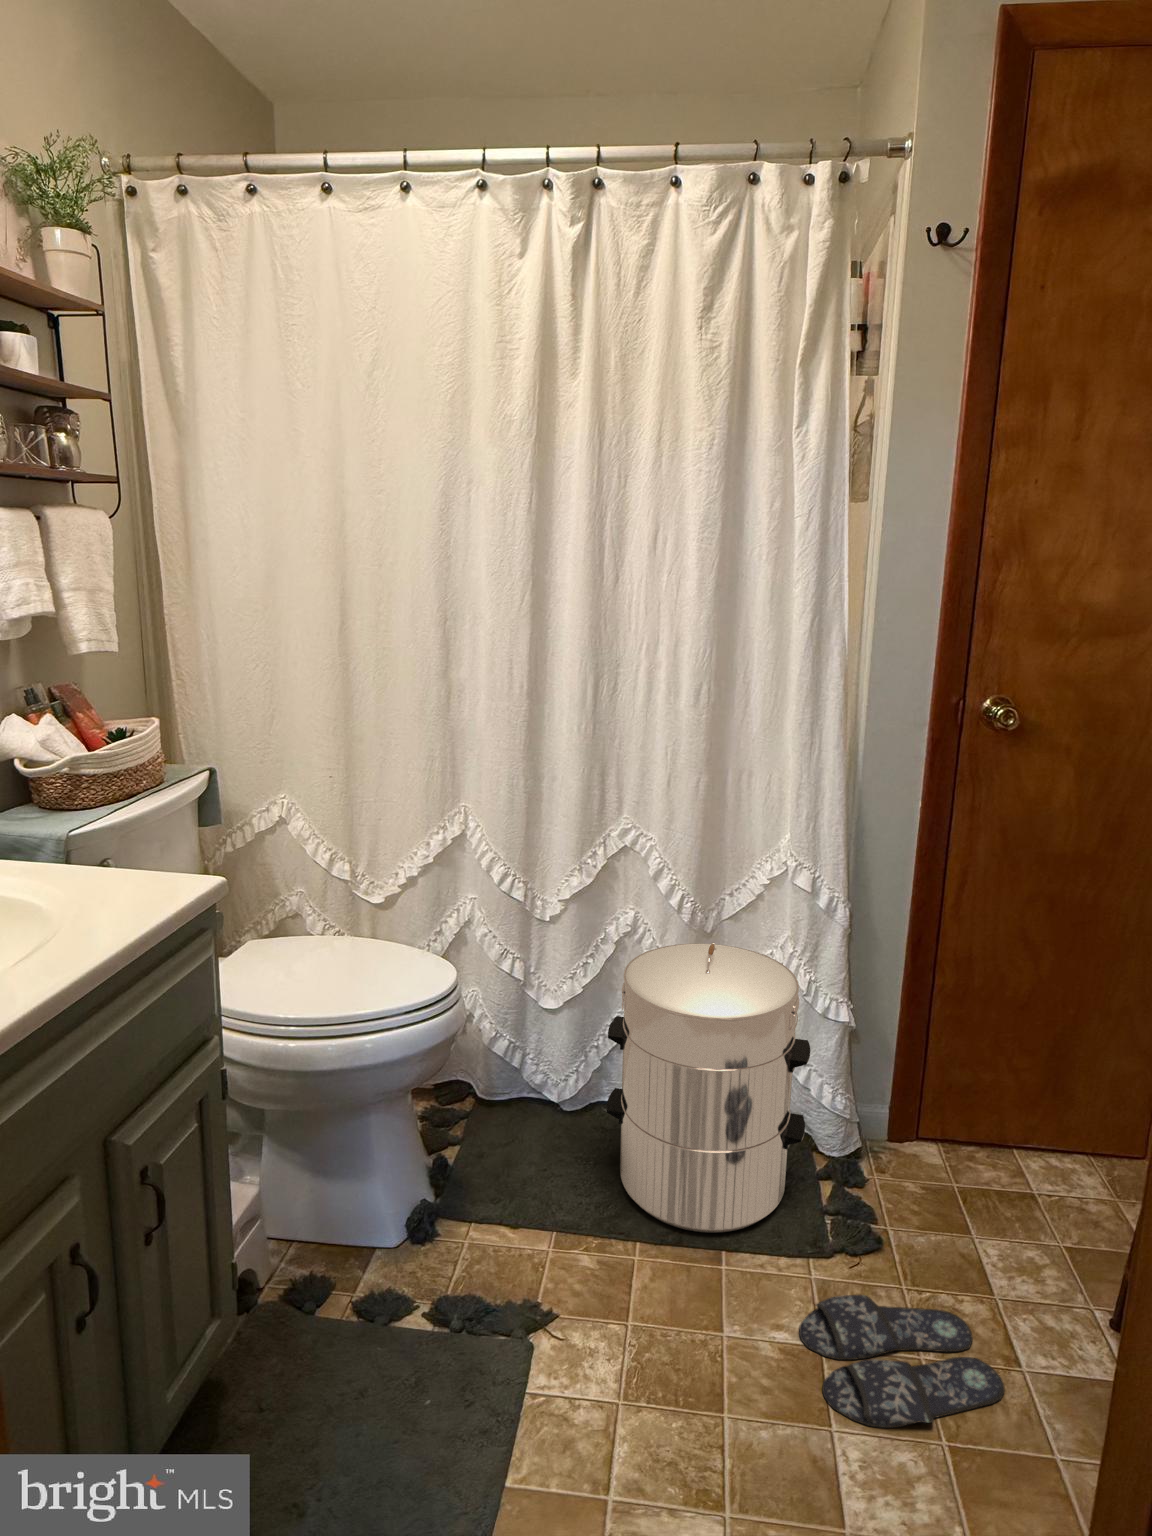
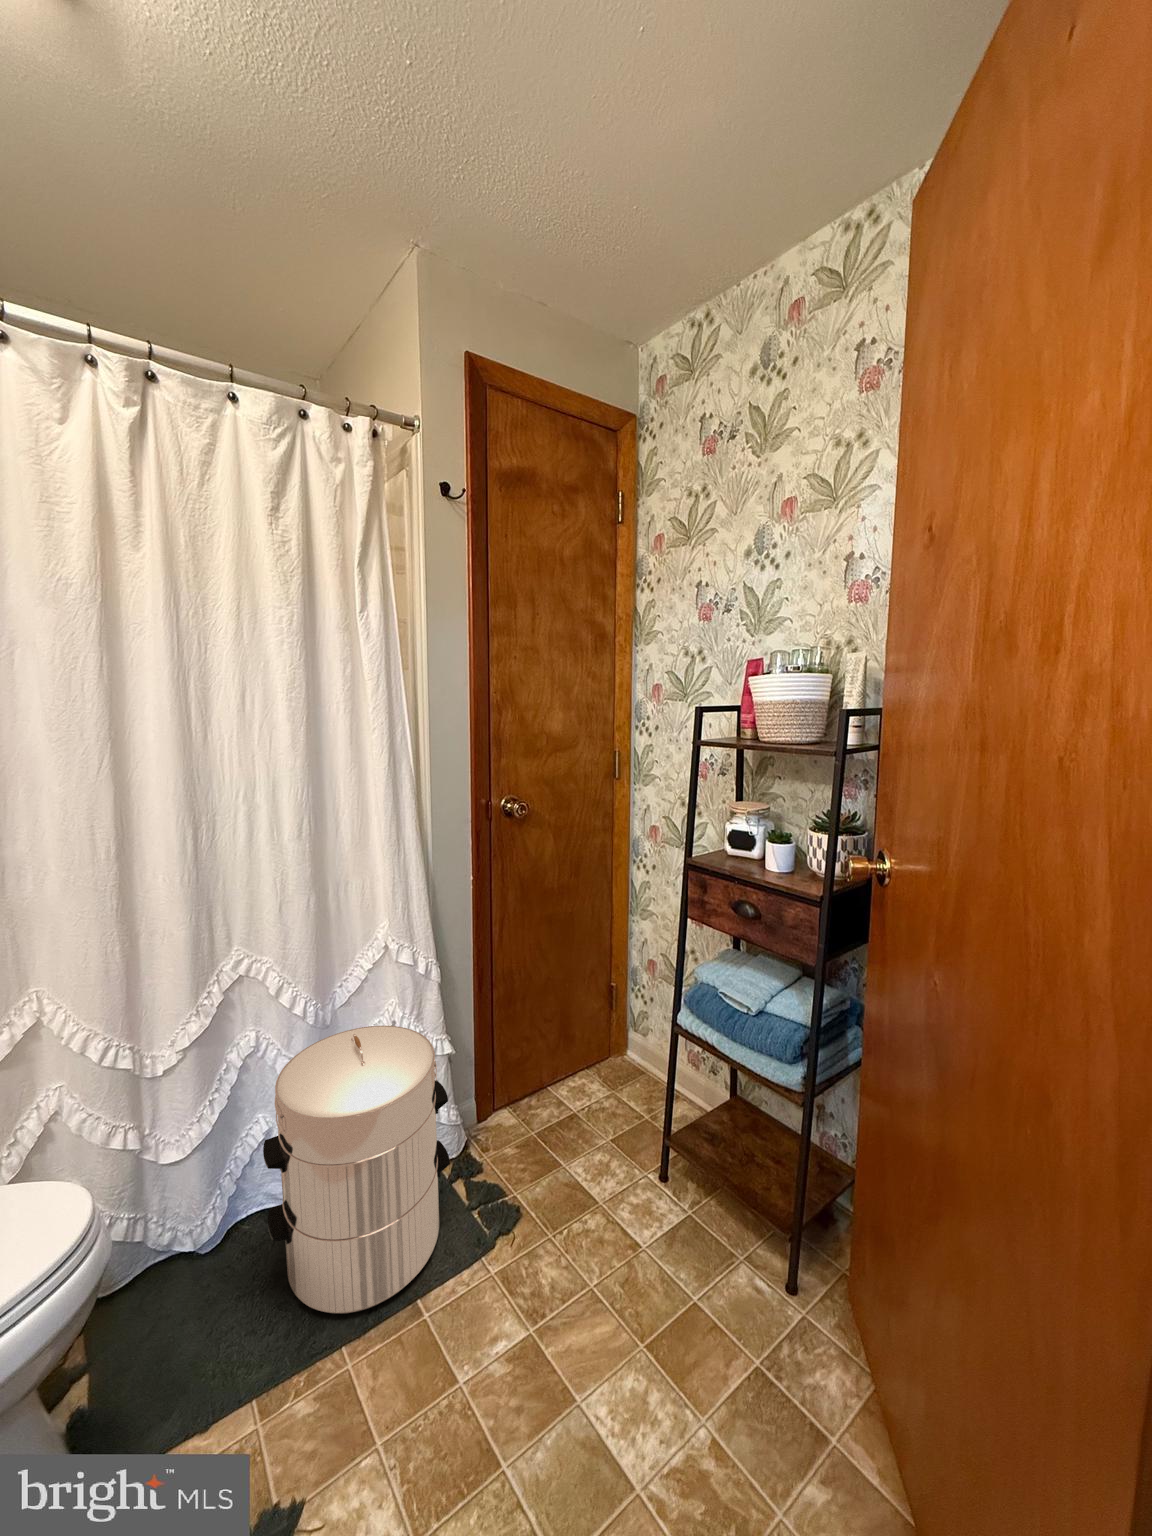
slippers: present [799,1295,1005,1428] -> none [508,1231,645,1383]

